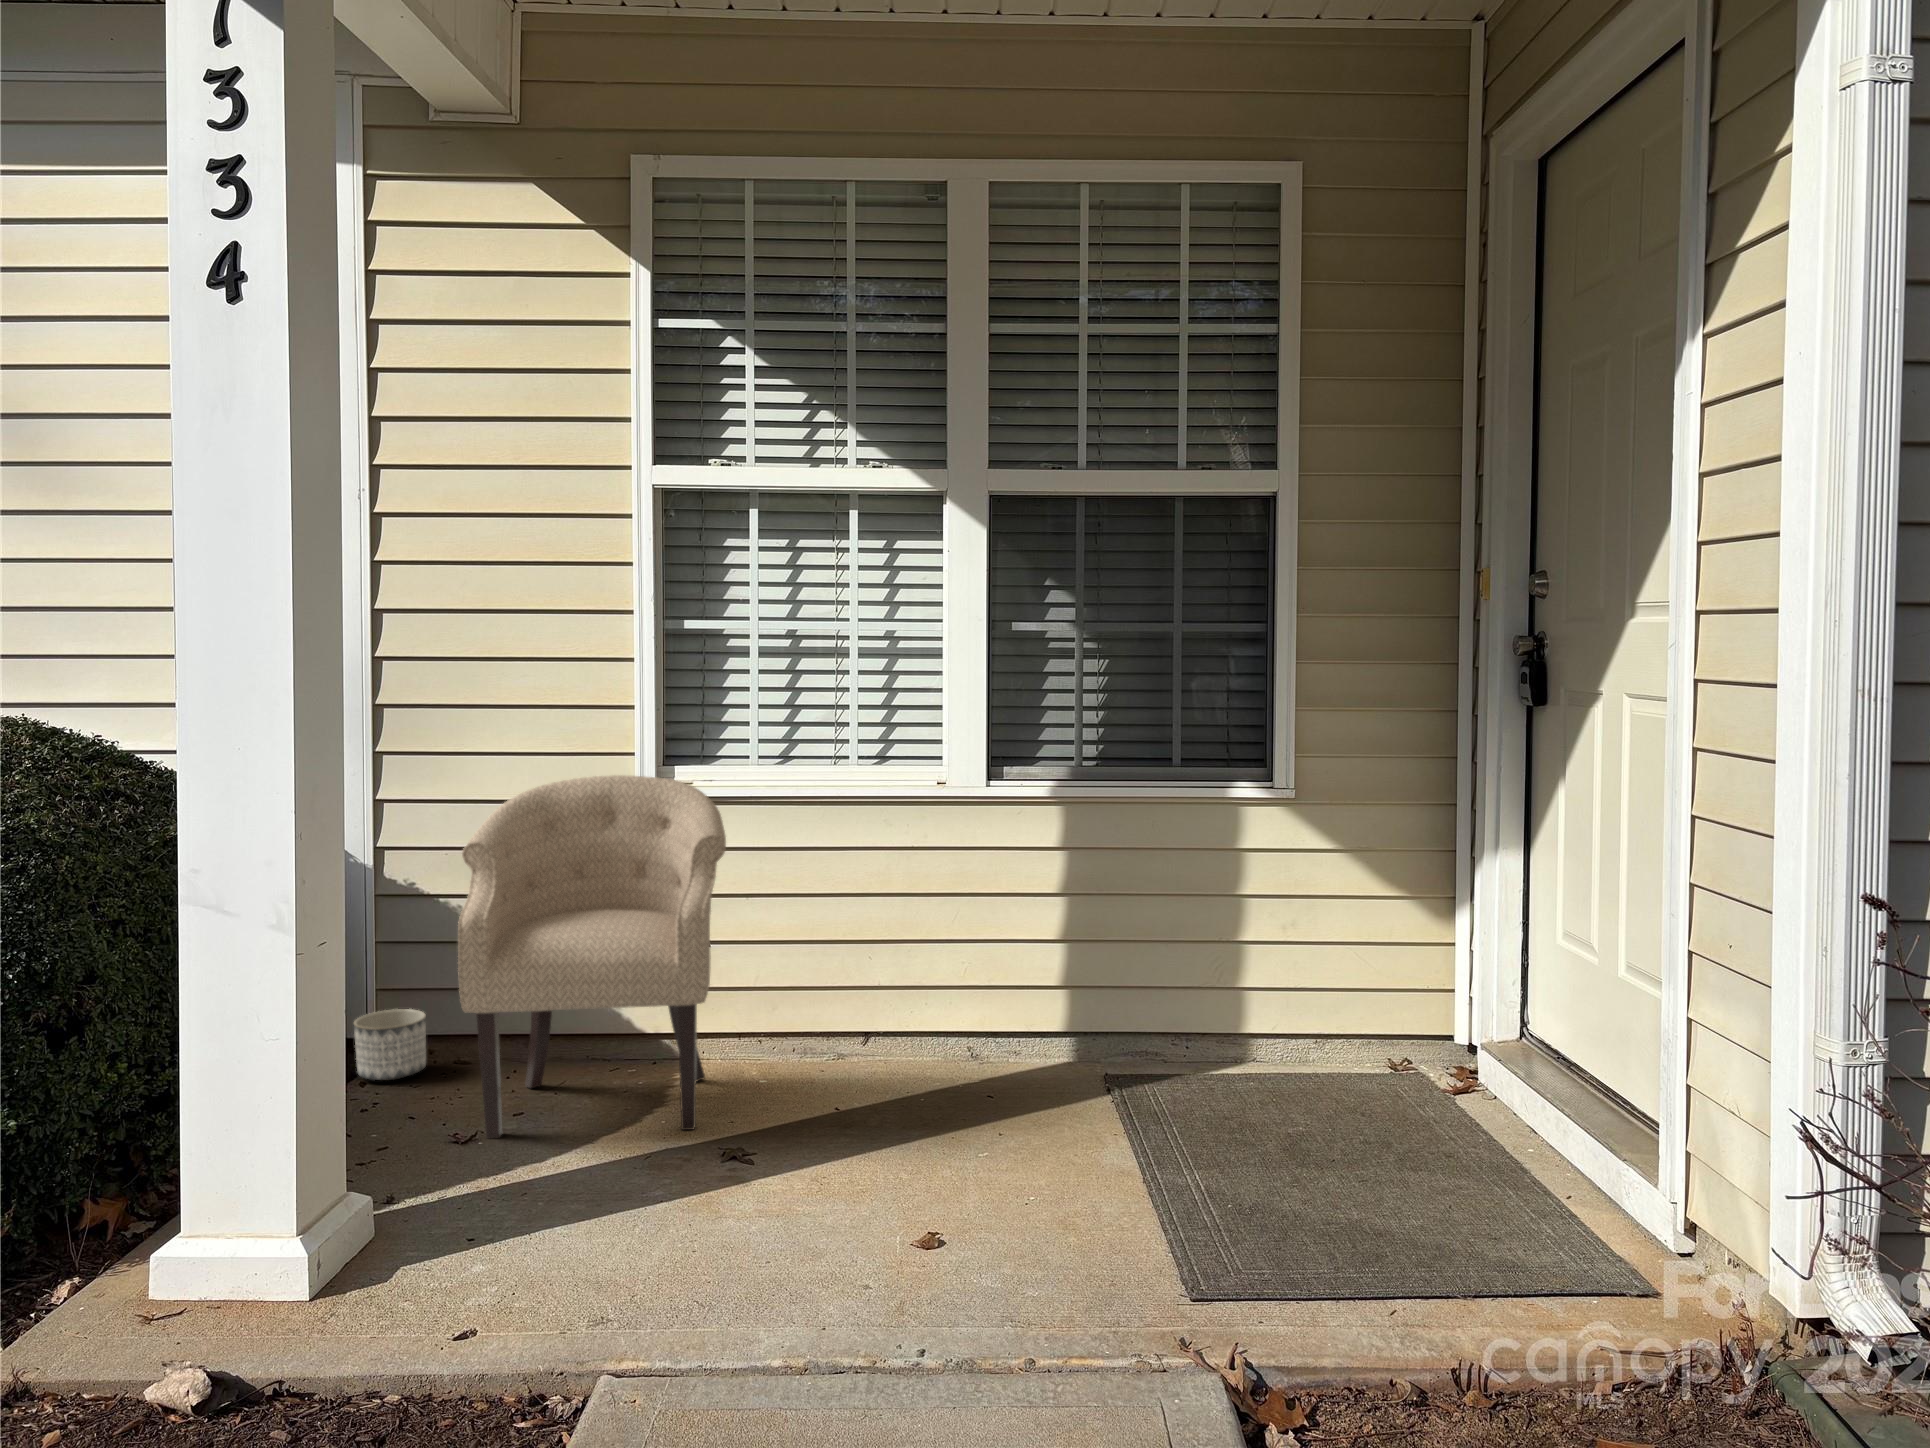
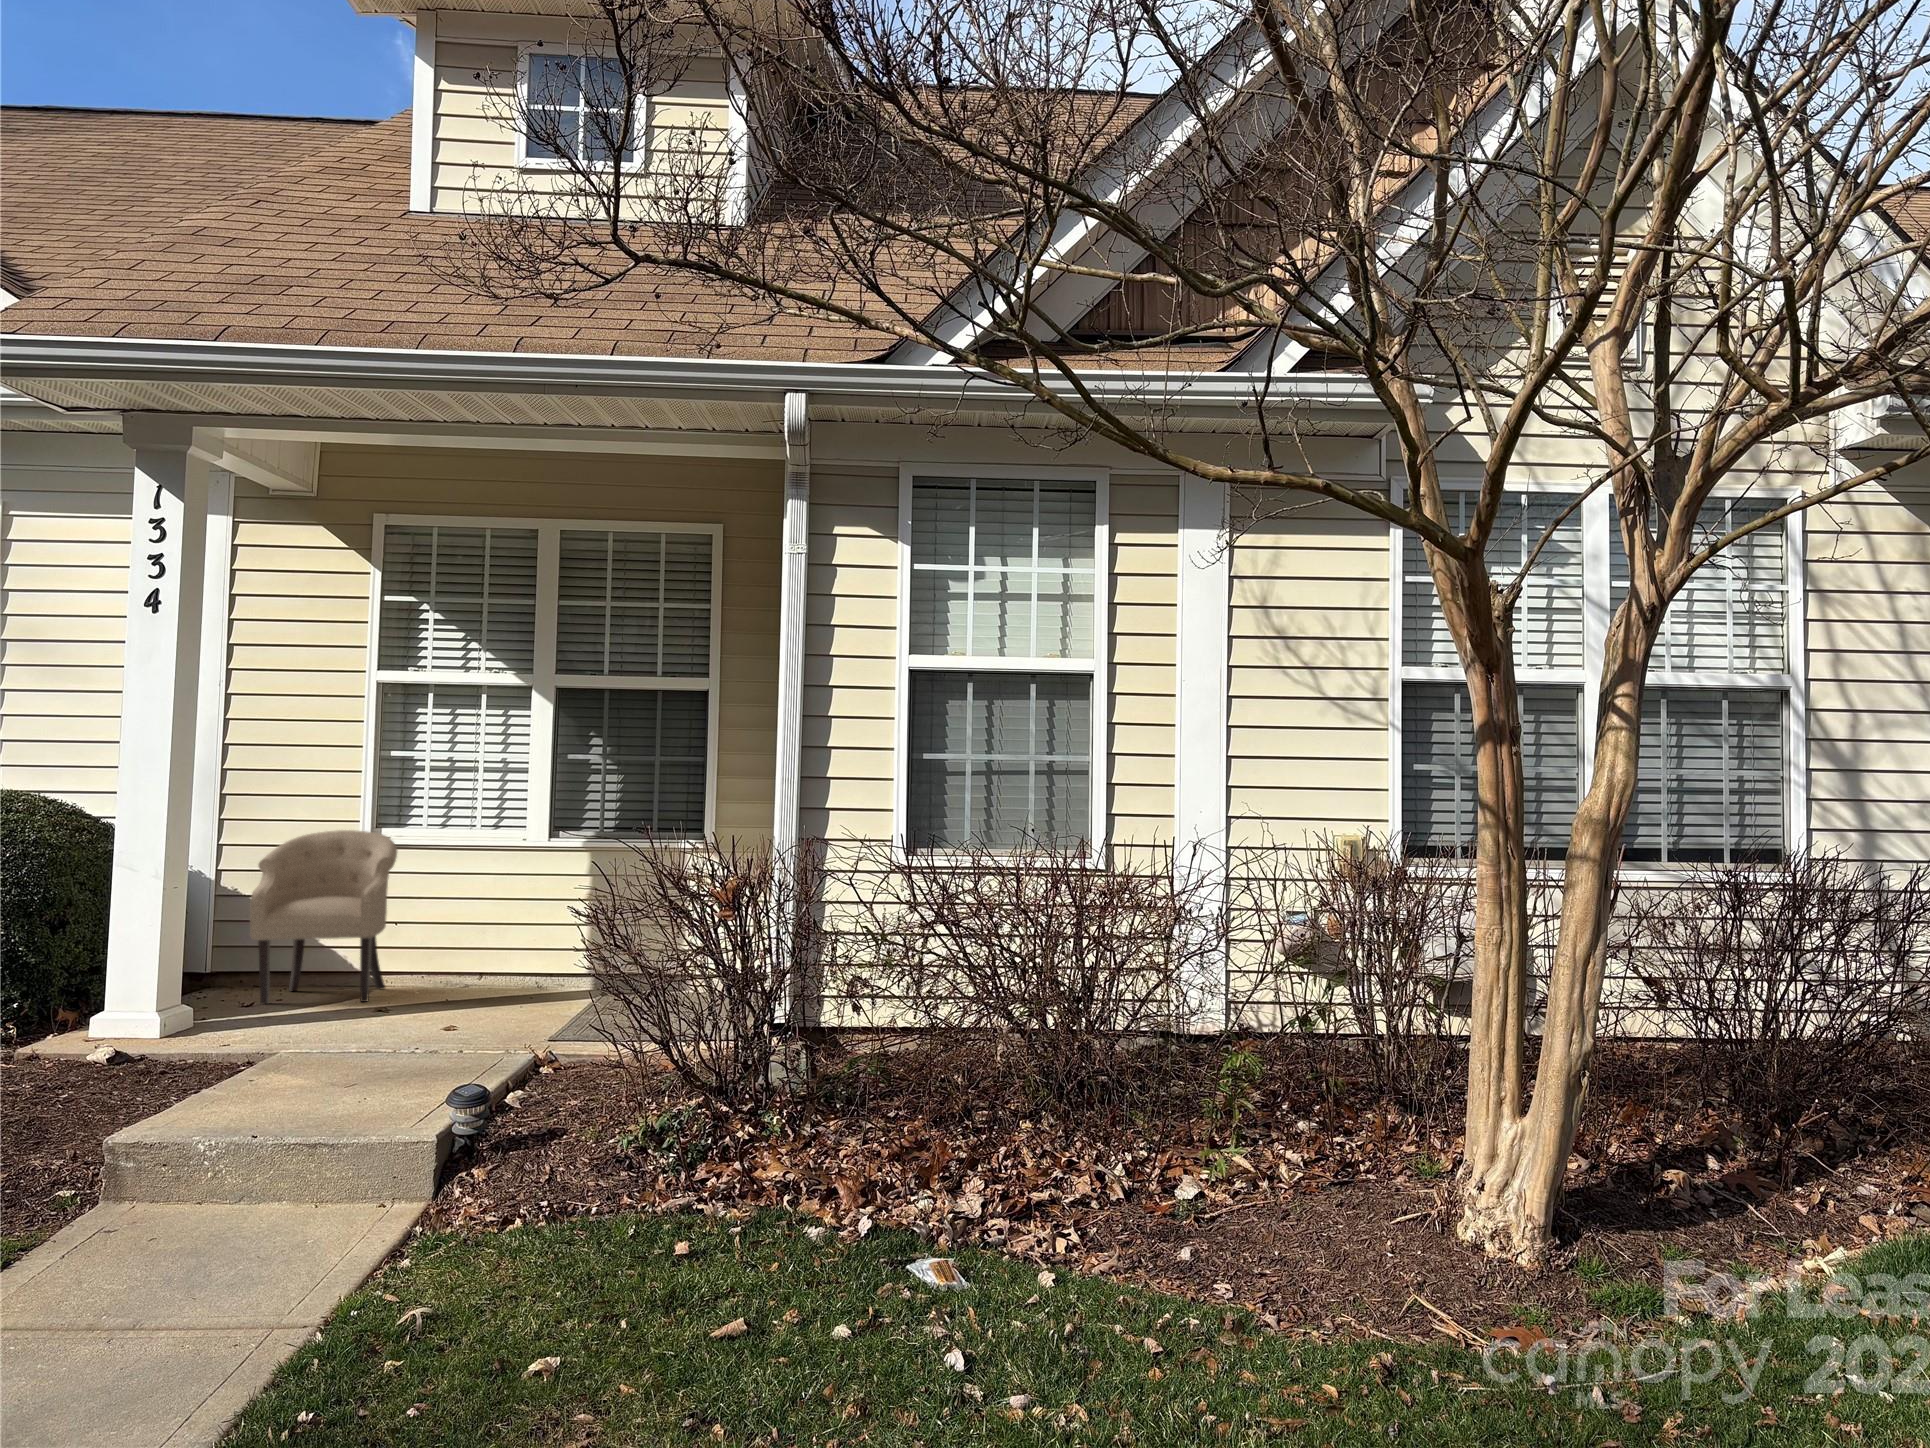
planter: present [354,1009,426,1080] -> none [200,955,240,989]

